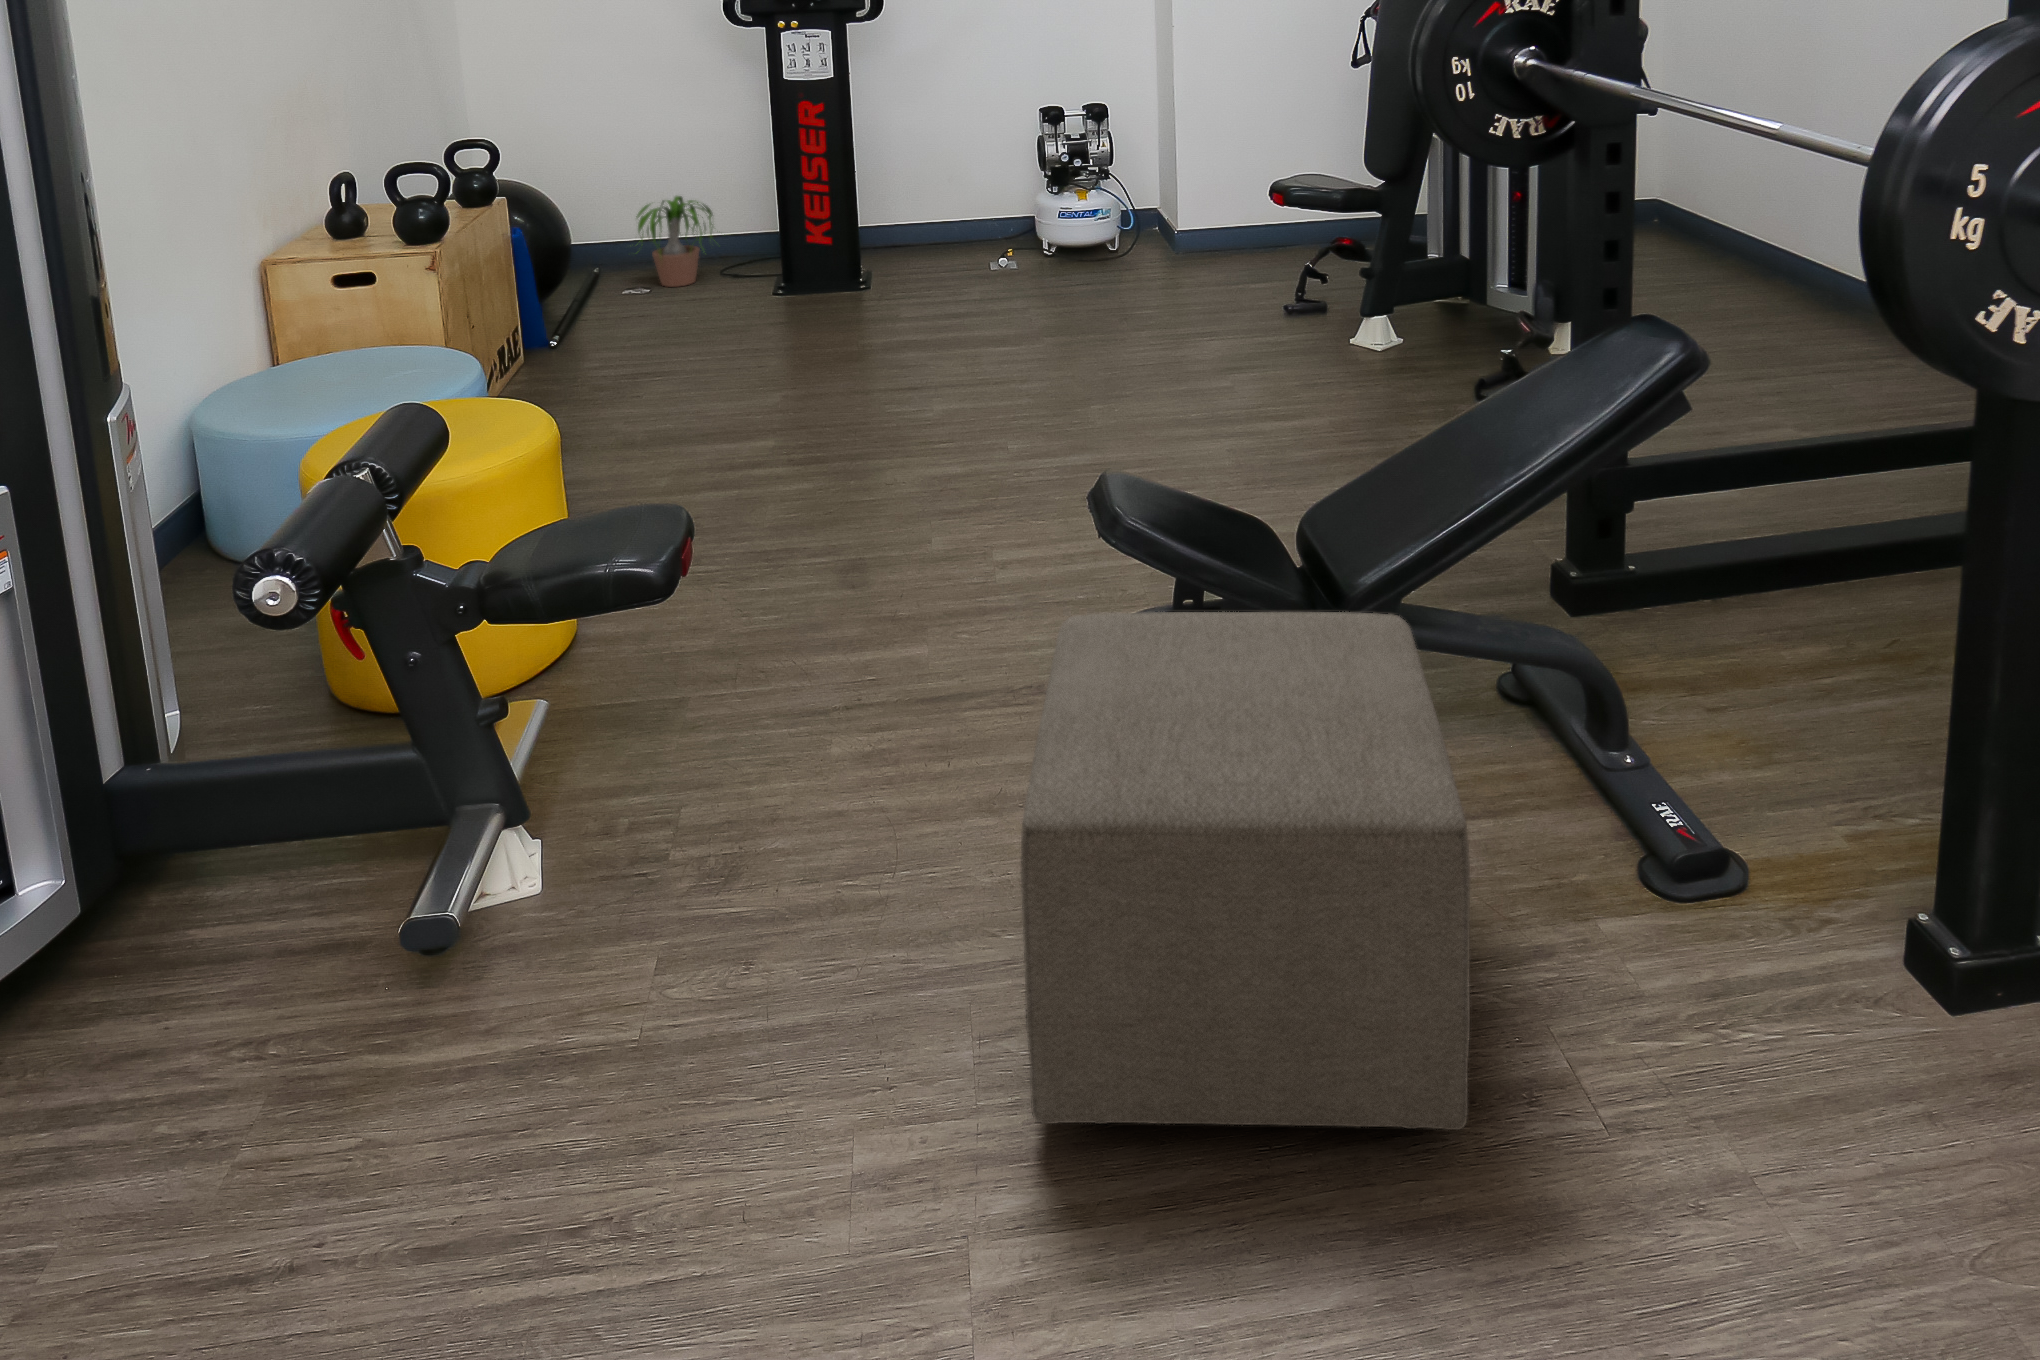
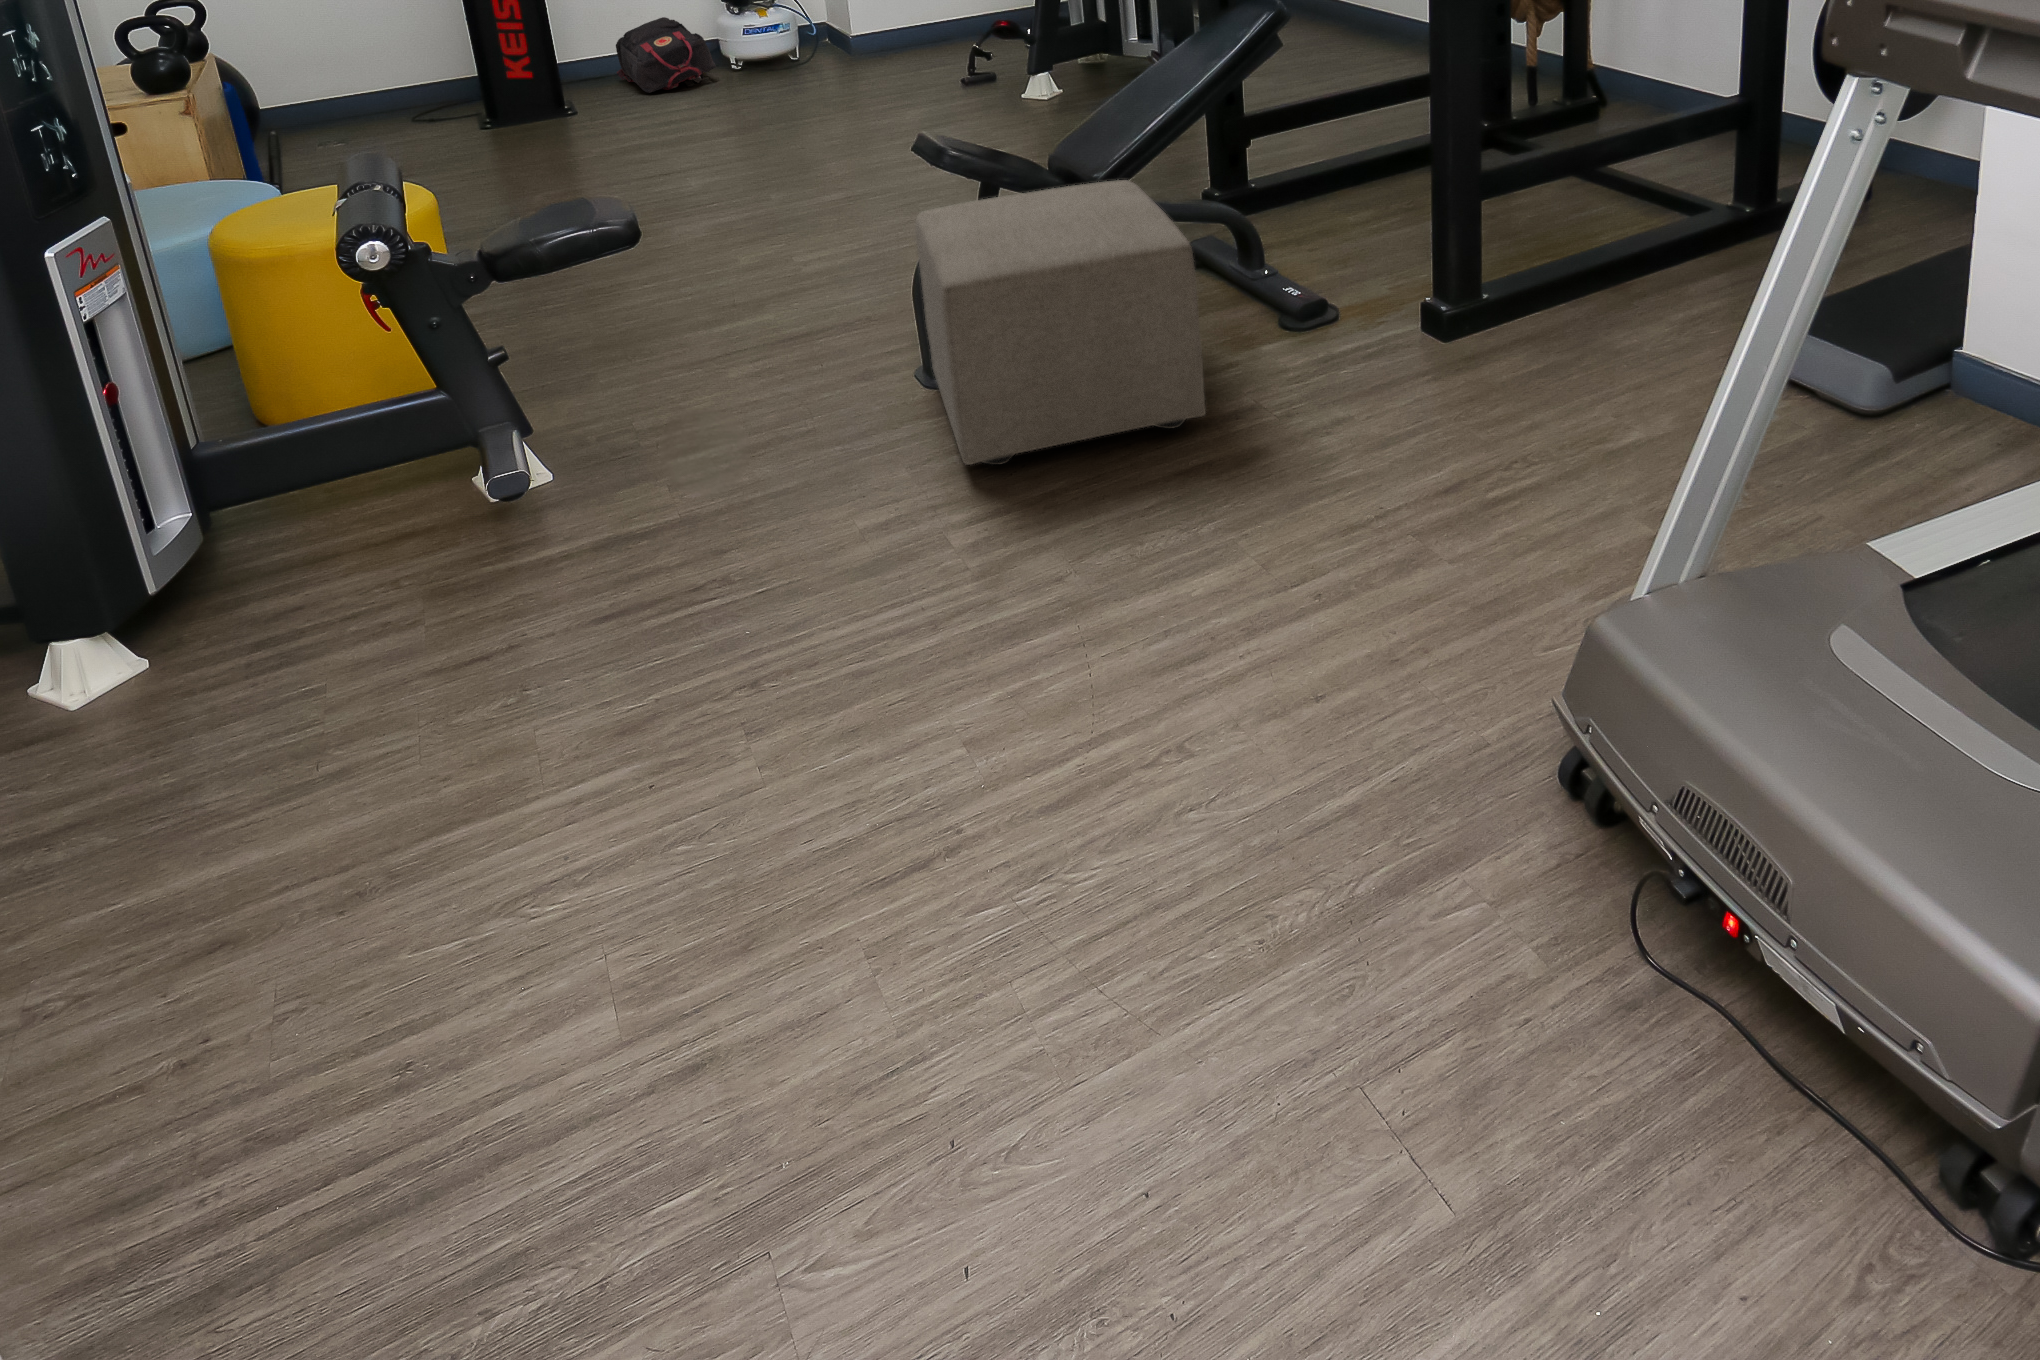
backpack: none [925,190,1021,274] -> present [616,17,716,93]
potted plant: present [636,196,715,287] -> none [313,49,425,135]

